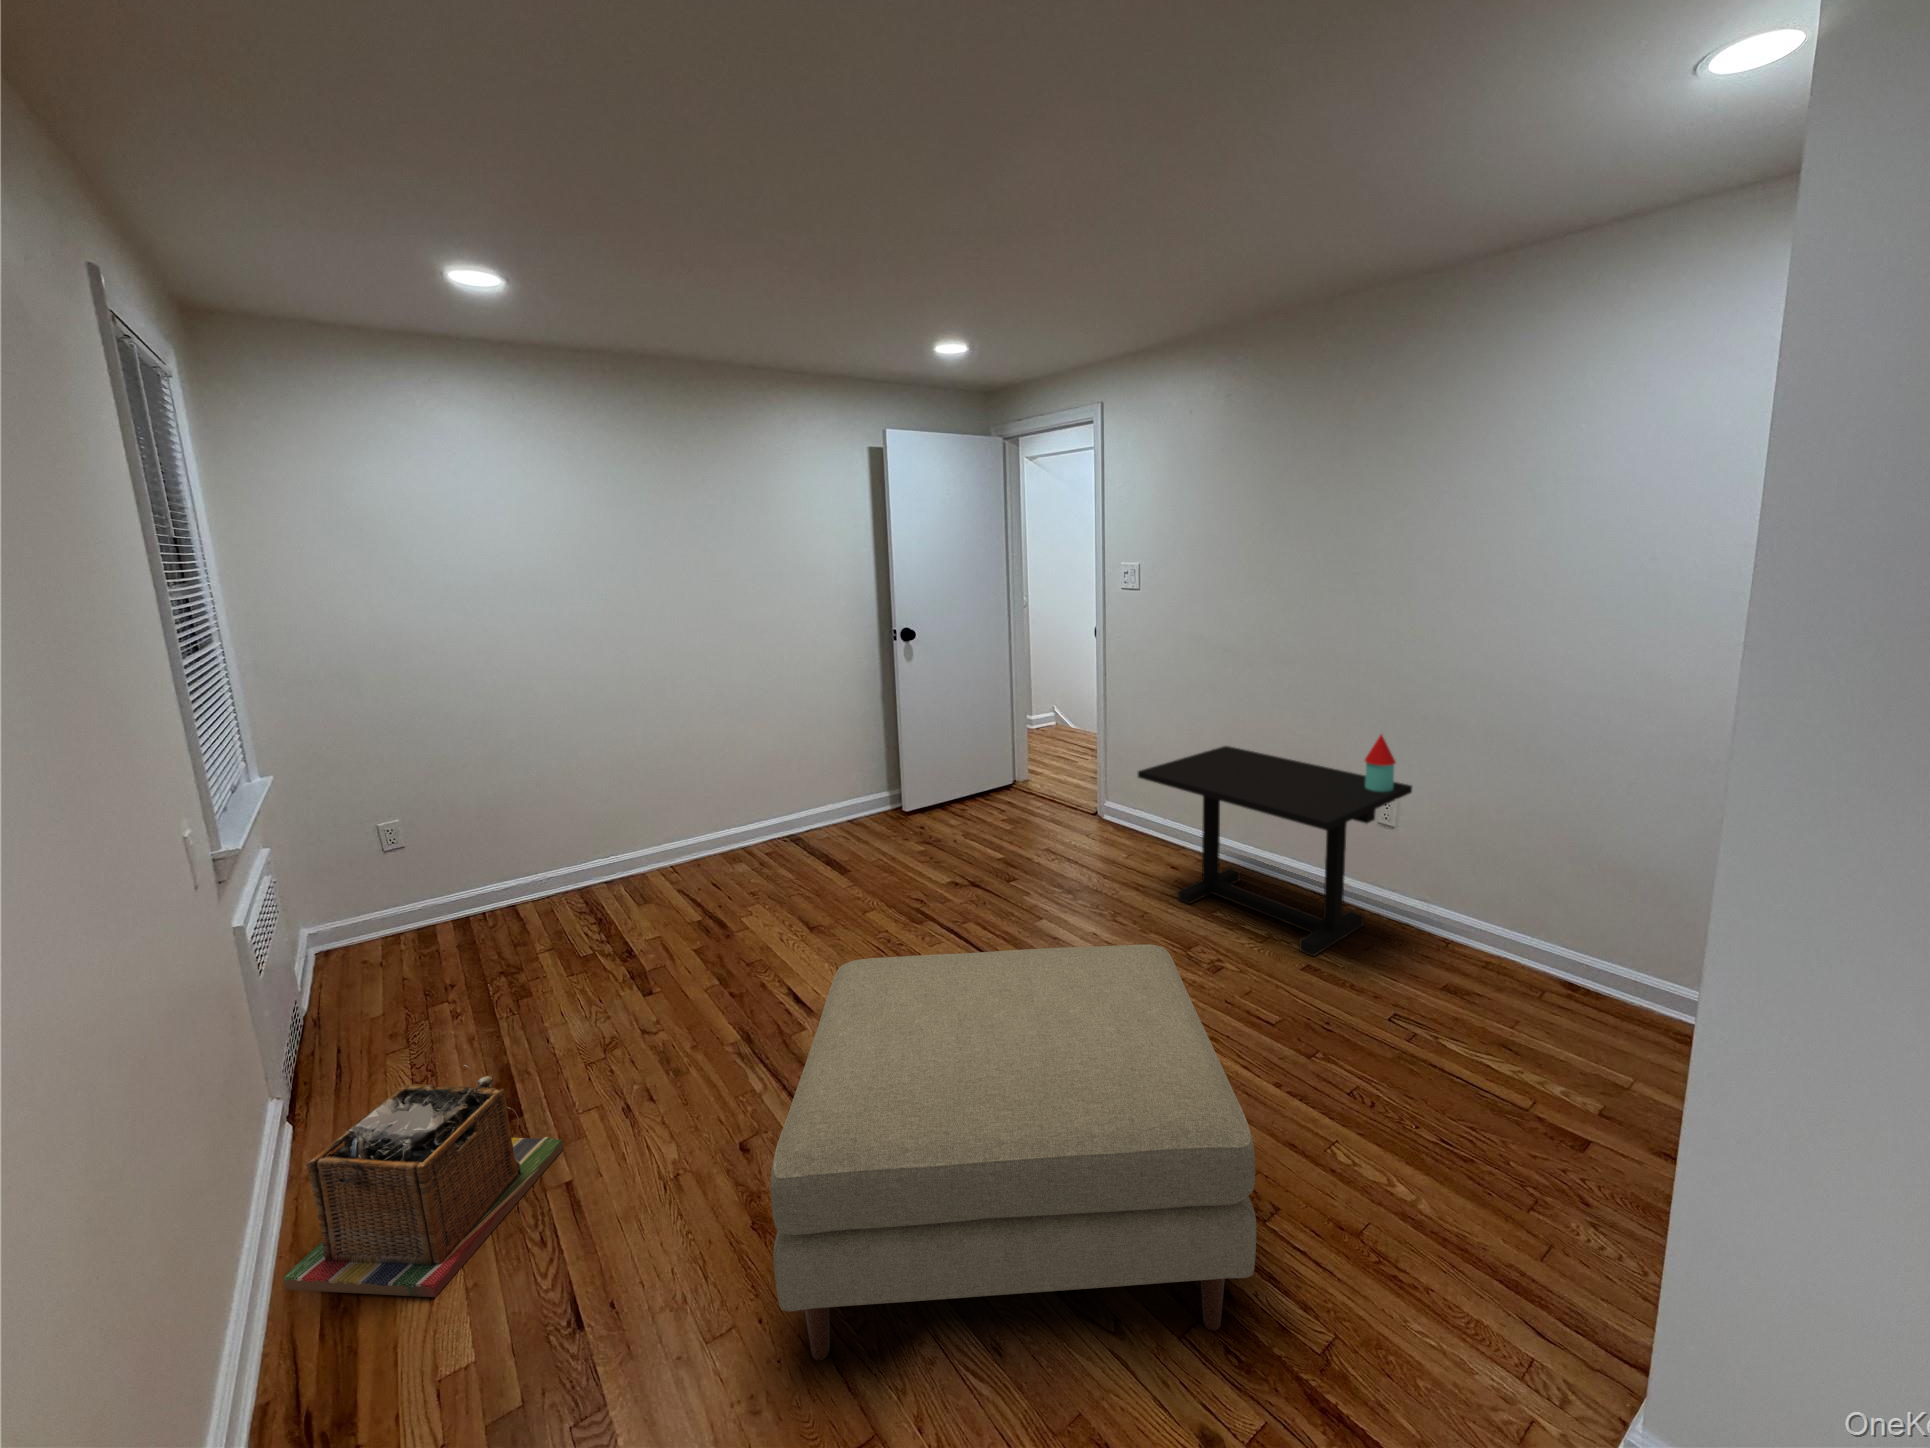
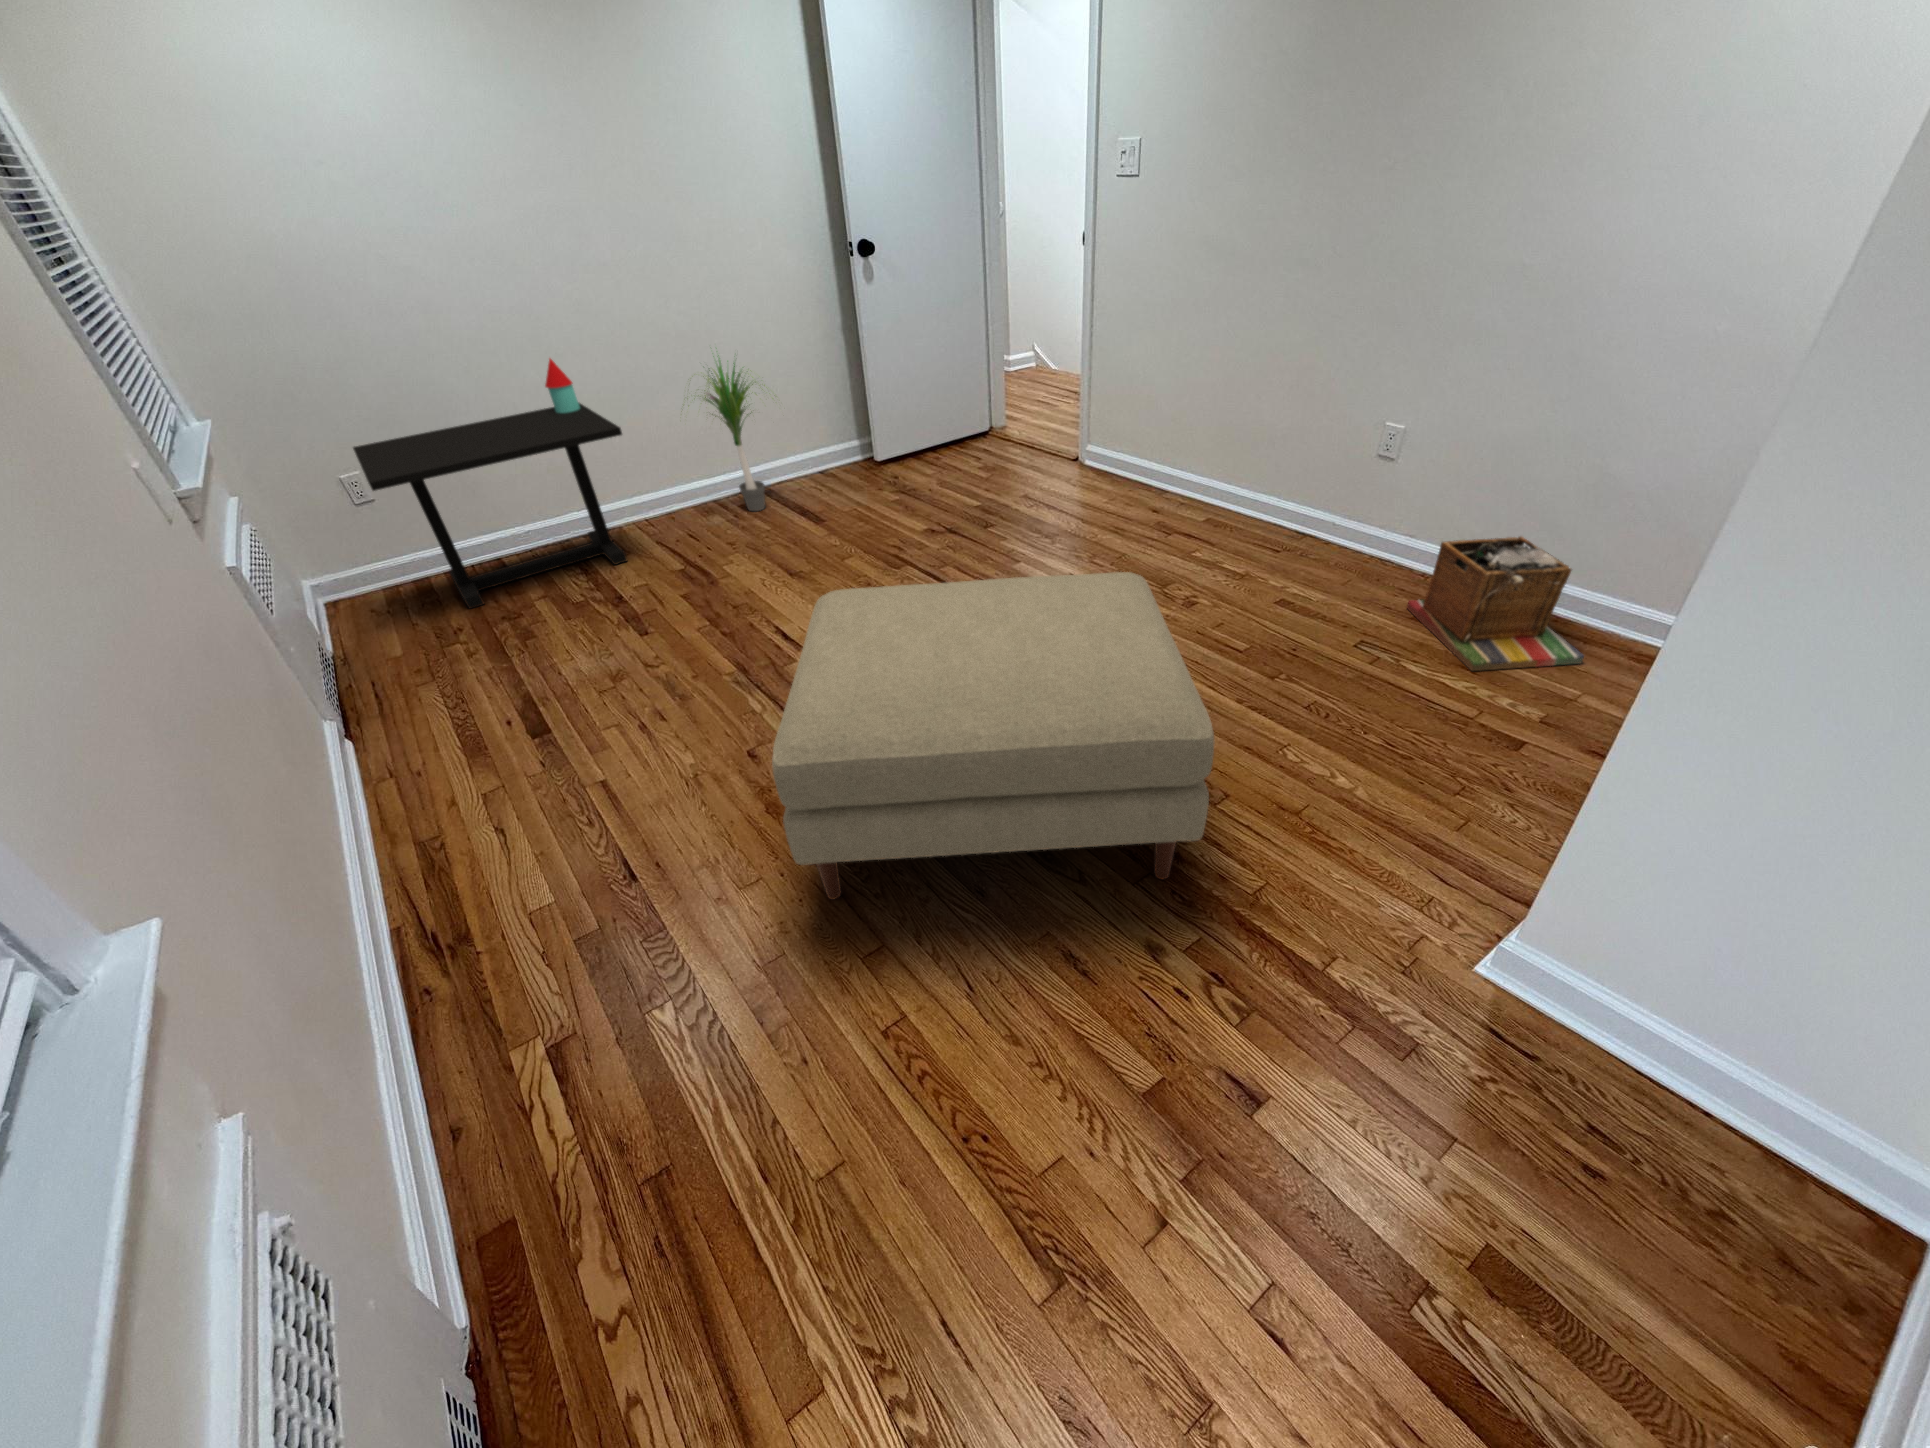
potted plant: none [720,707,825,860] -> present [683,355,765,511]
side table: present [1138,735,1412,956] -> present [353,359,627,609]
laundry basket: present [284,1065,564,1297] -> present [1407,536,1584,671]

